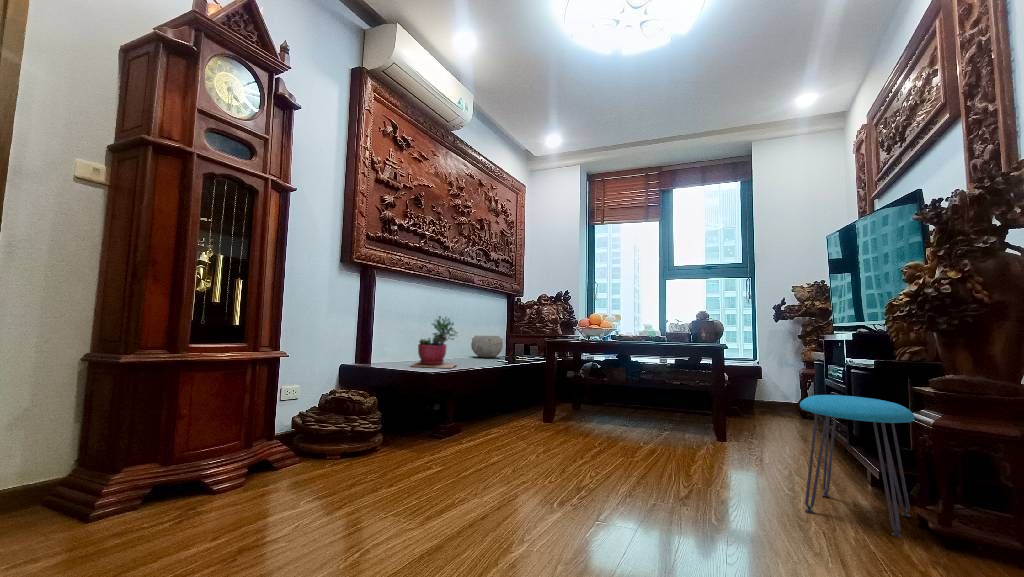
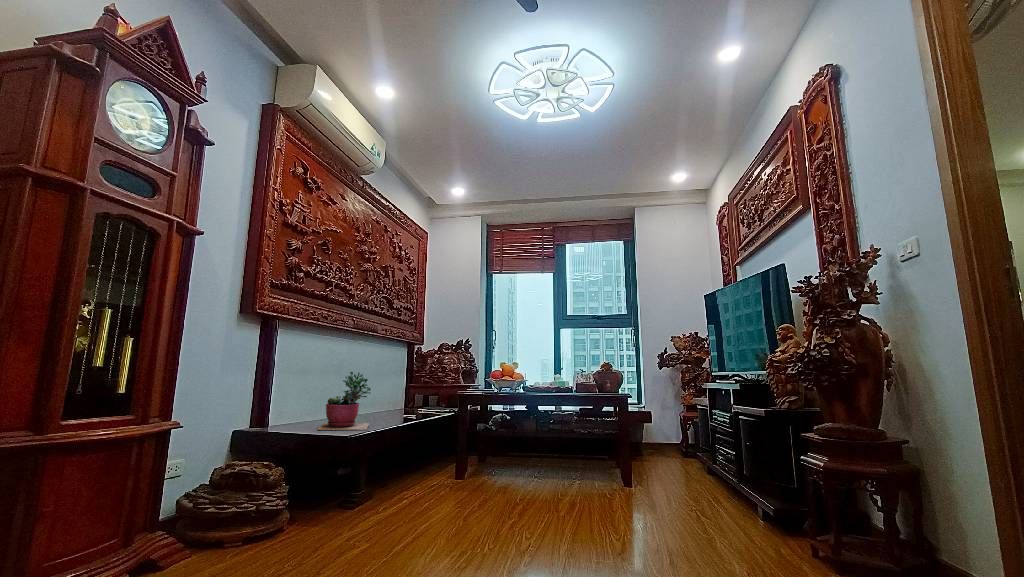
ceramic bowl: present [471,336,503,358] -> none [375,390,409,414]
stool: present [800,395,915,537] -> none [711,439,798,561]

